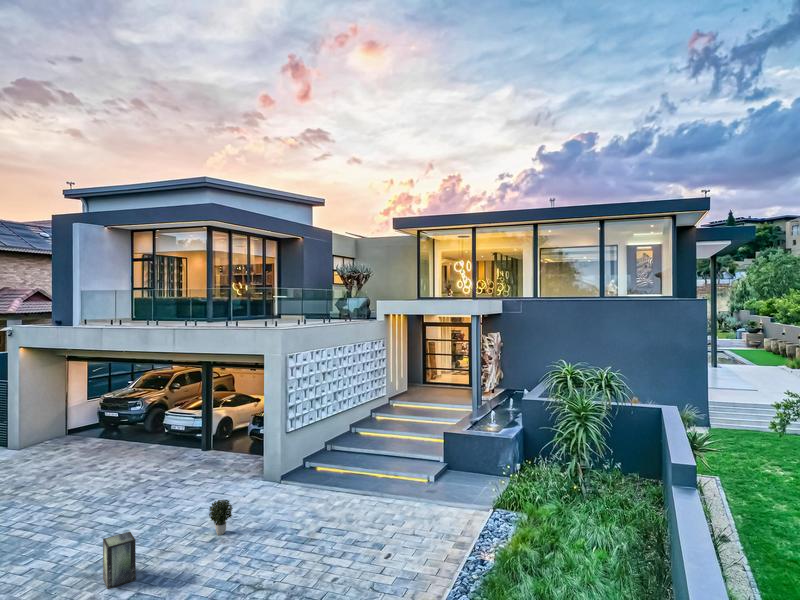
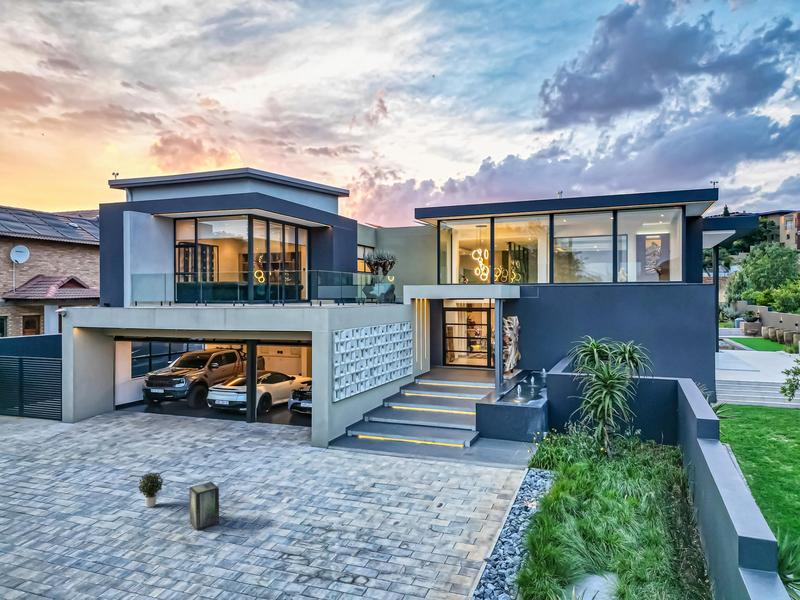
potted plant: present [209,500,233,535] -> present [139,473,164,507]

